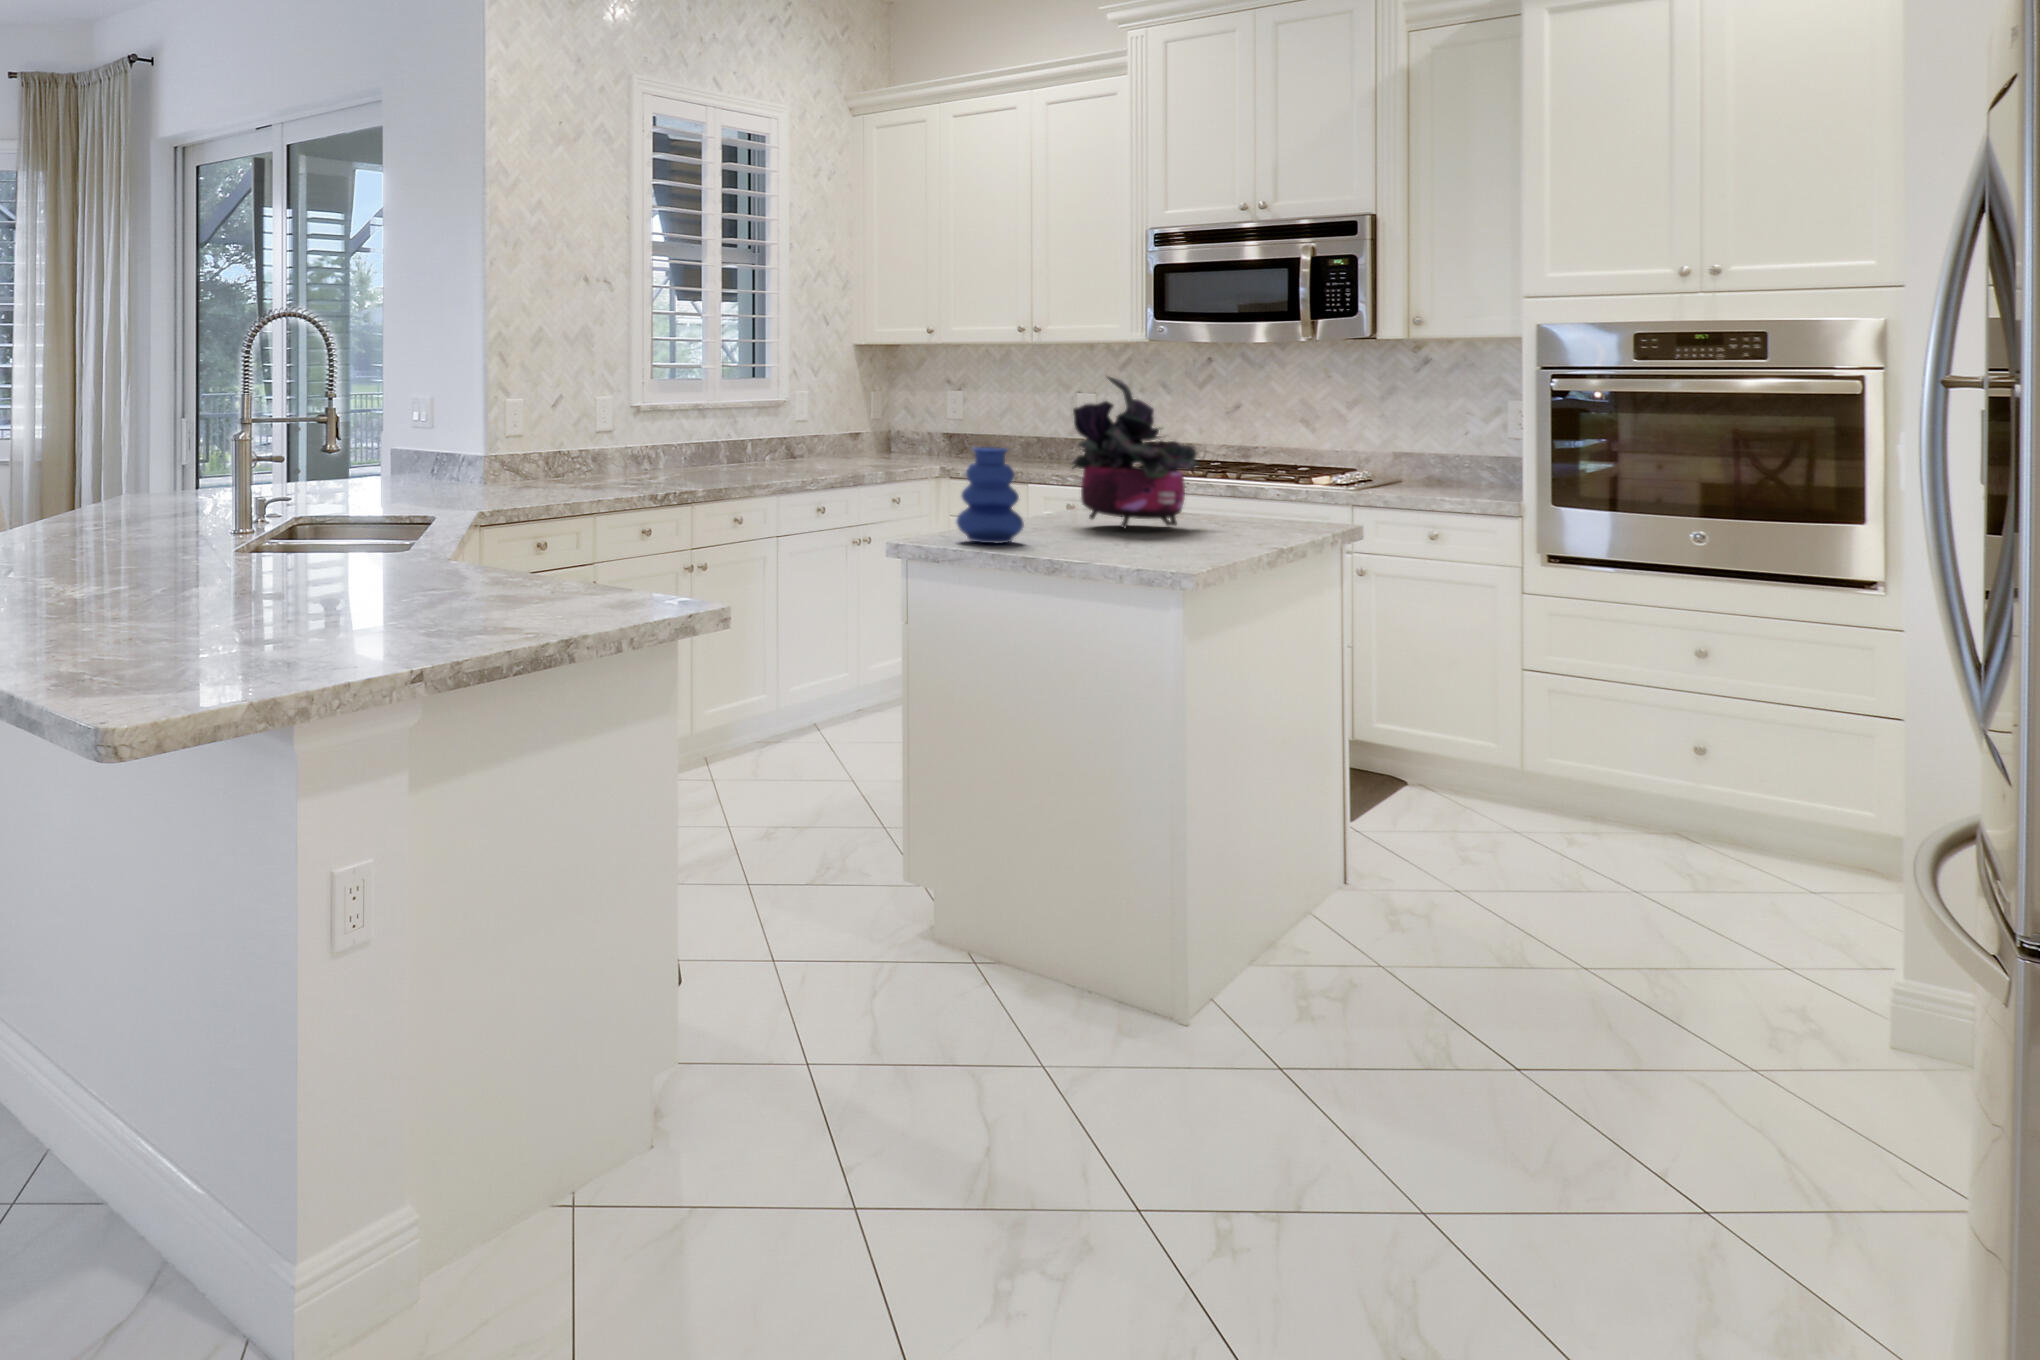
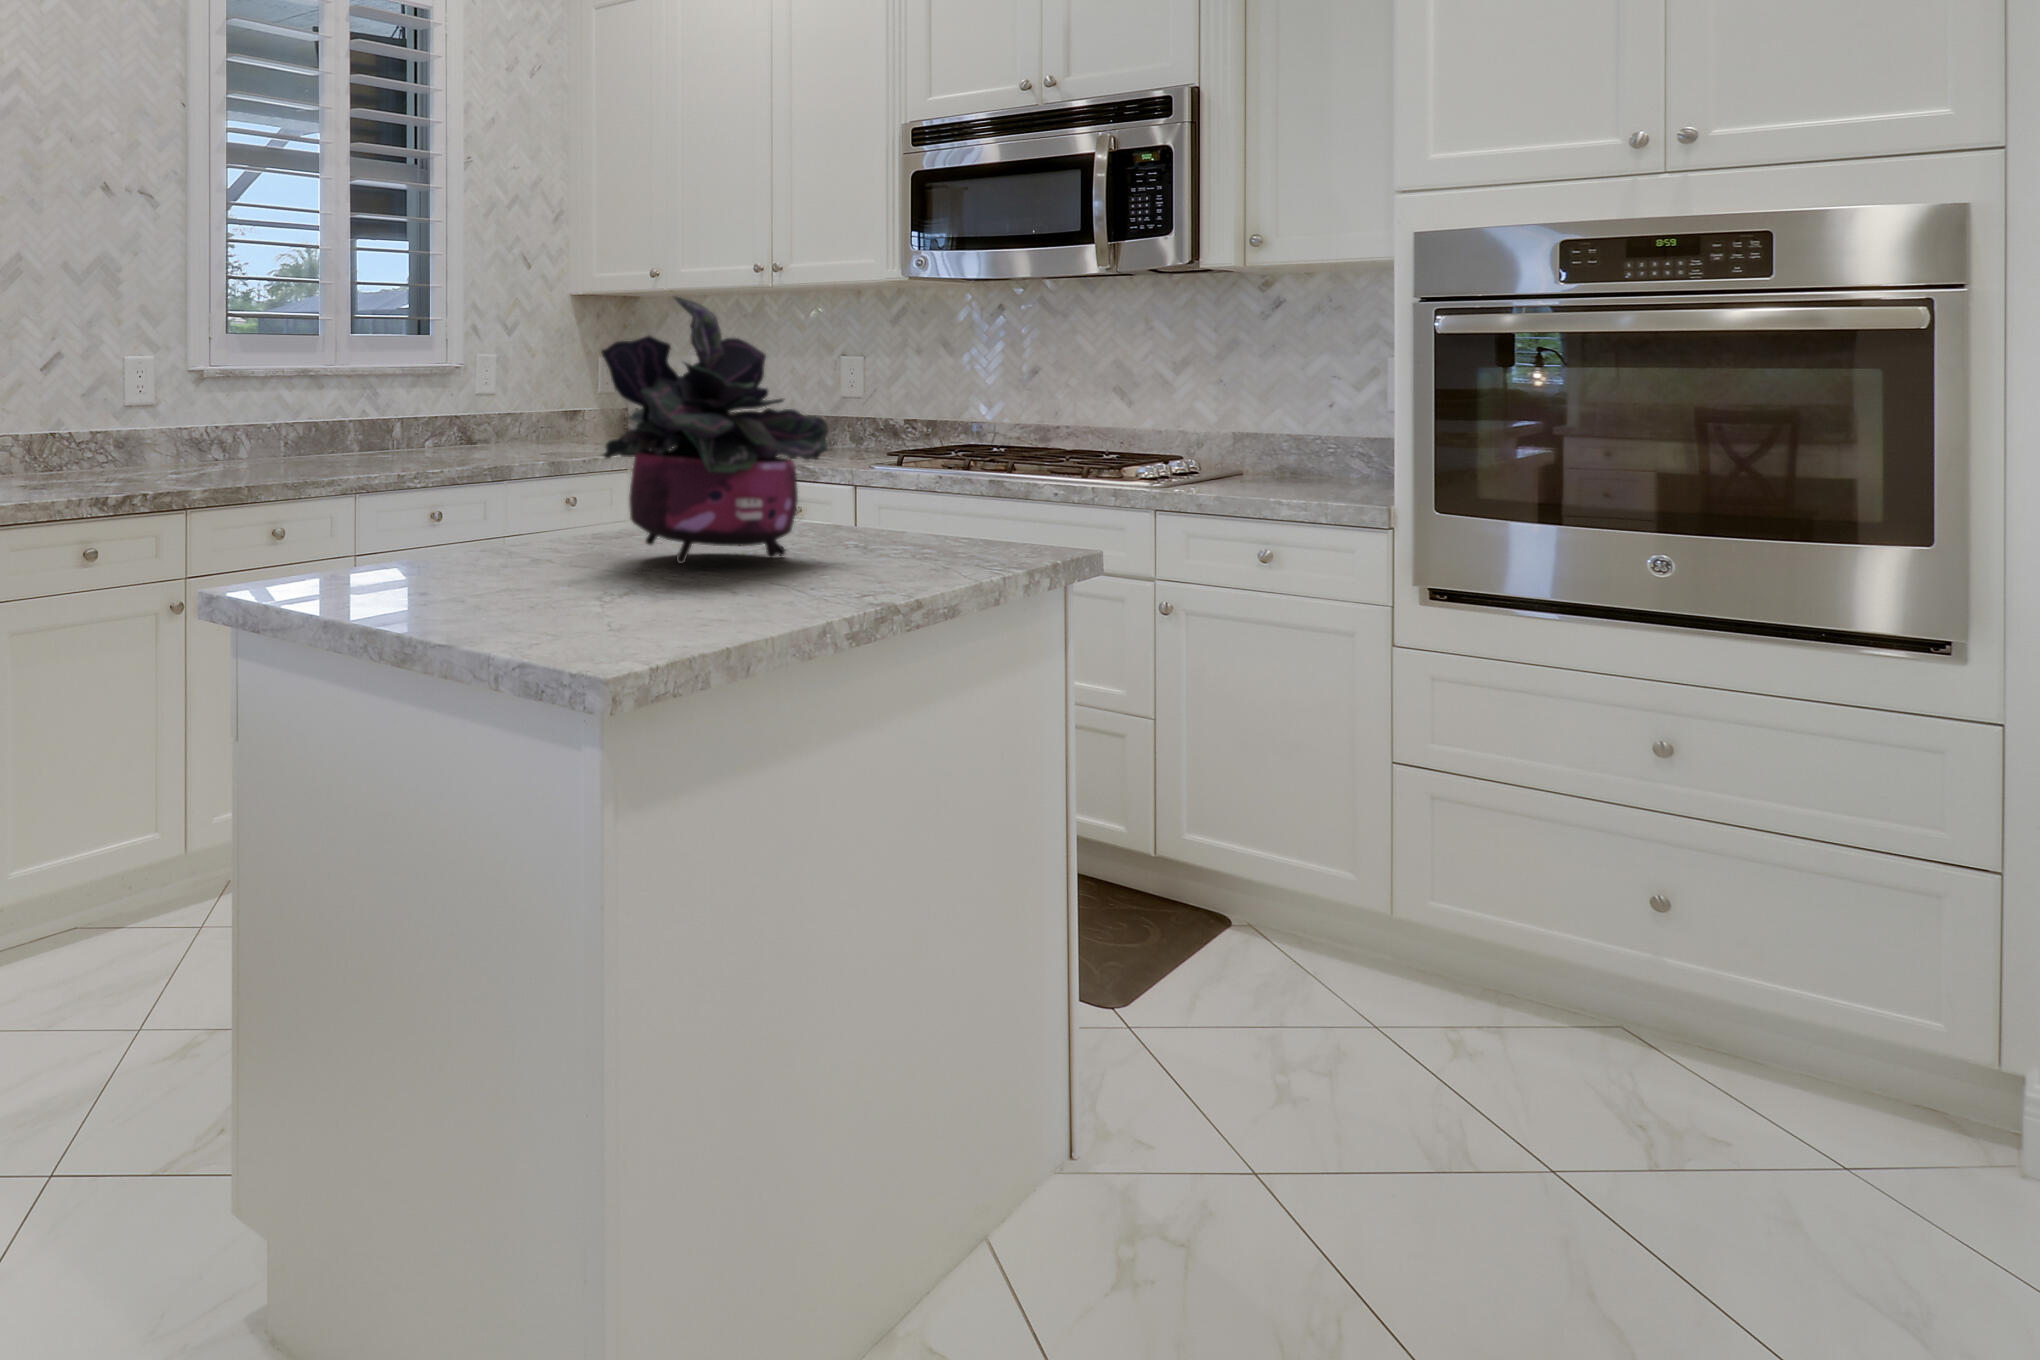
vase: present [957,447,1024,543] -> none [332,418,449,599]

